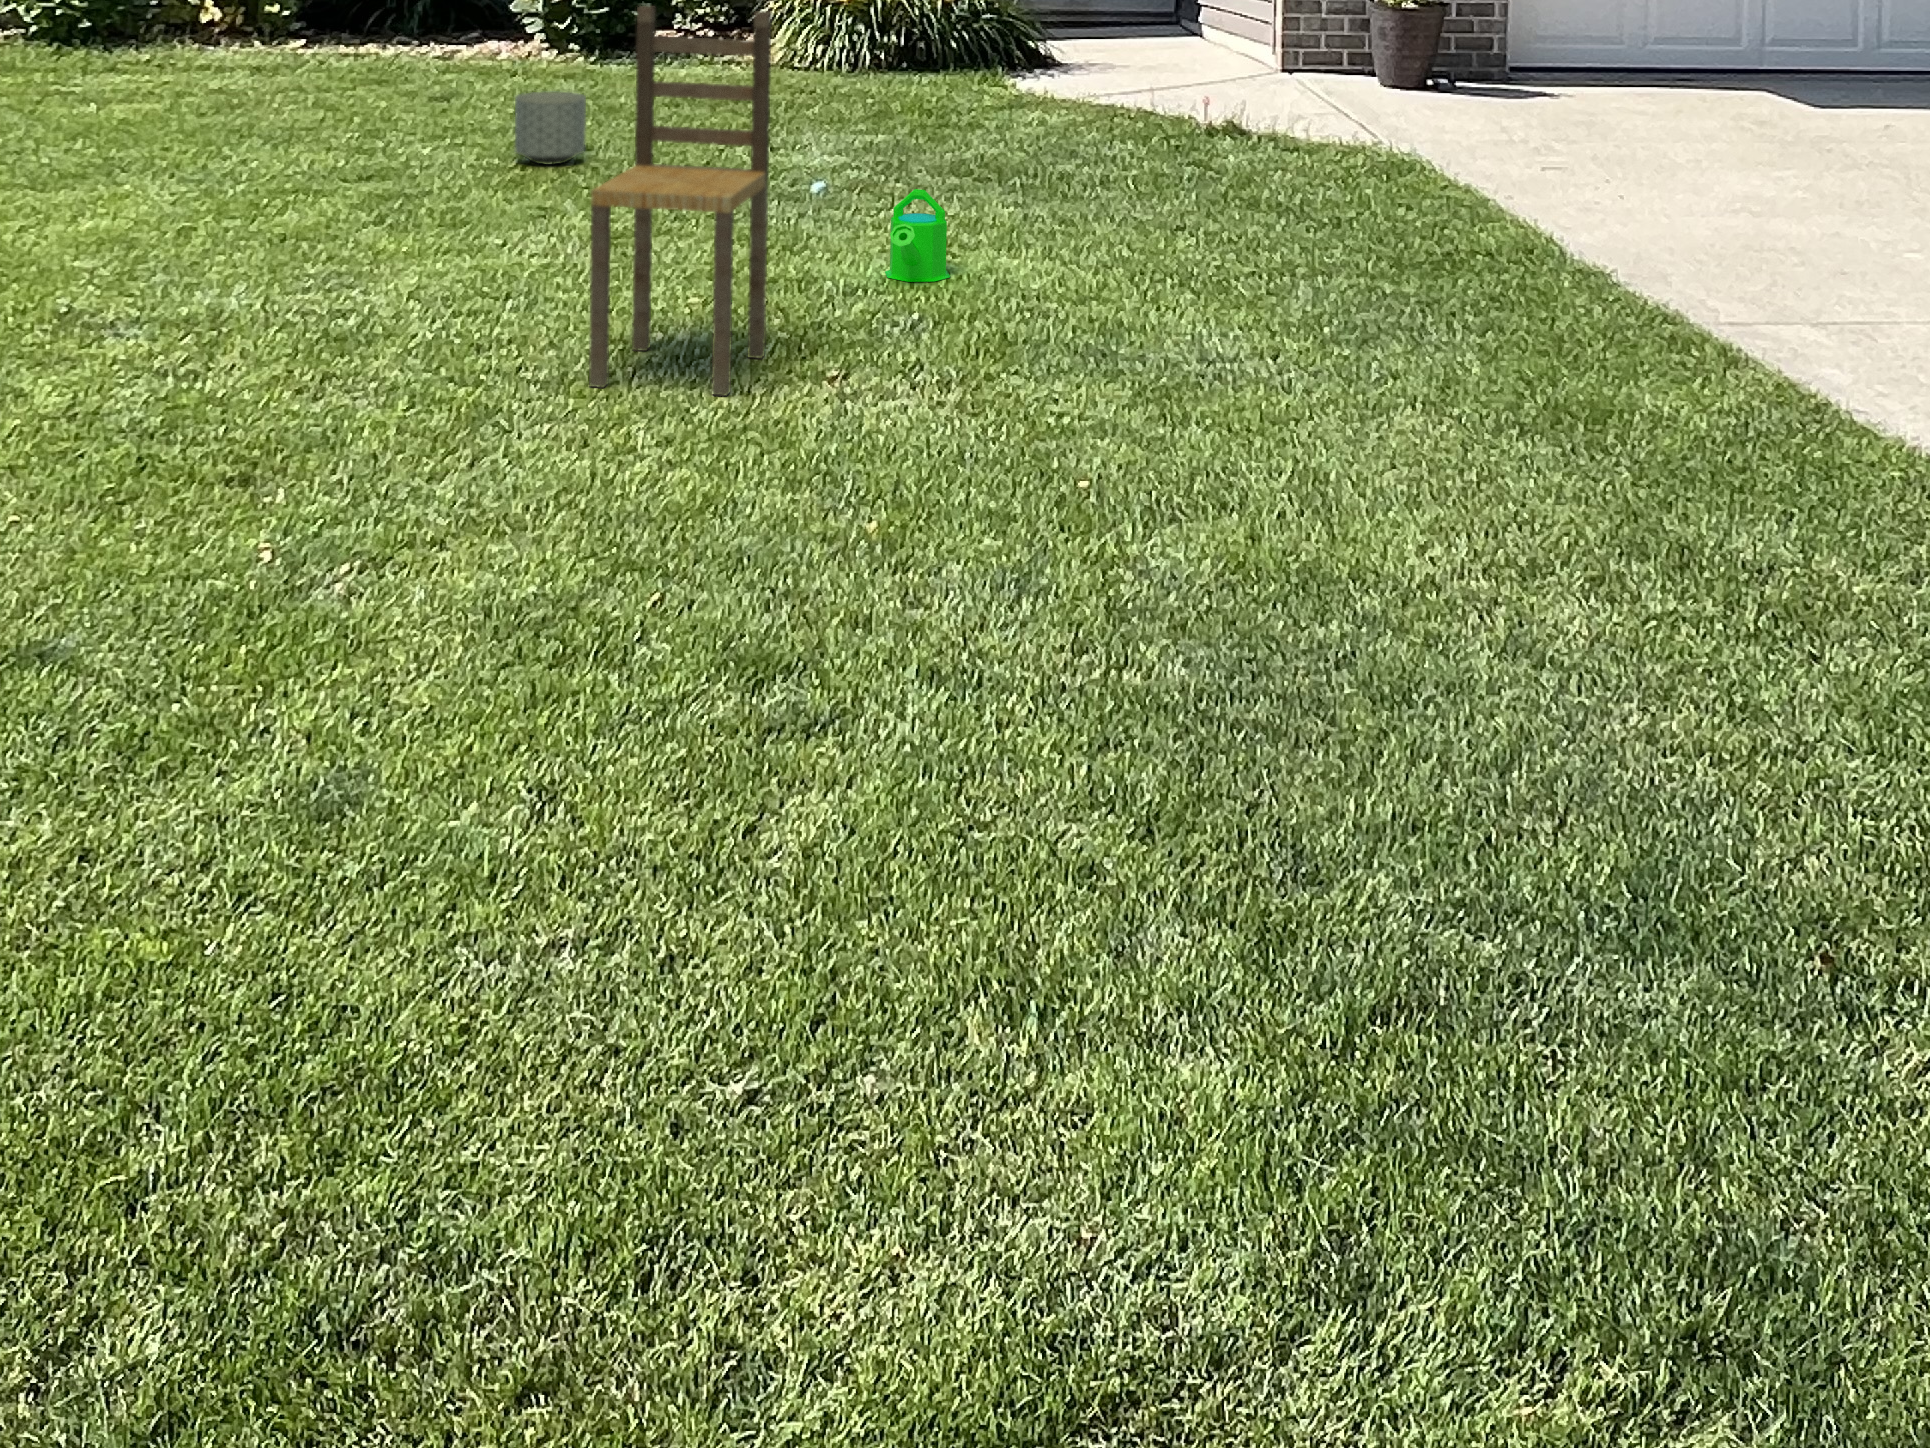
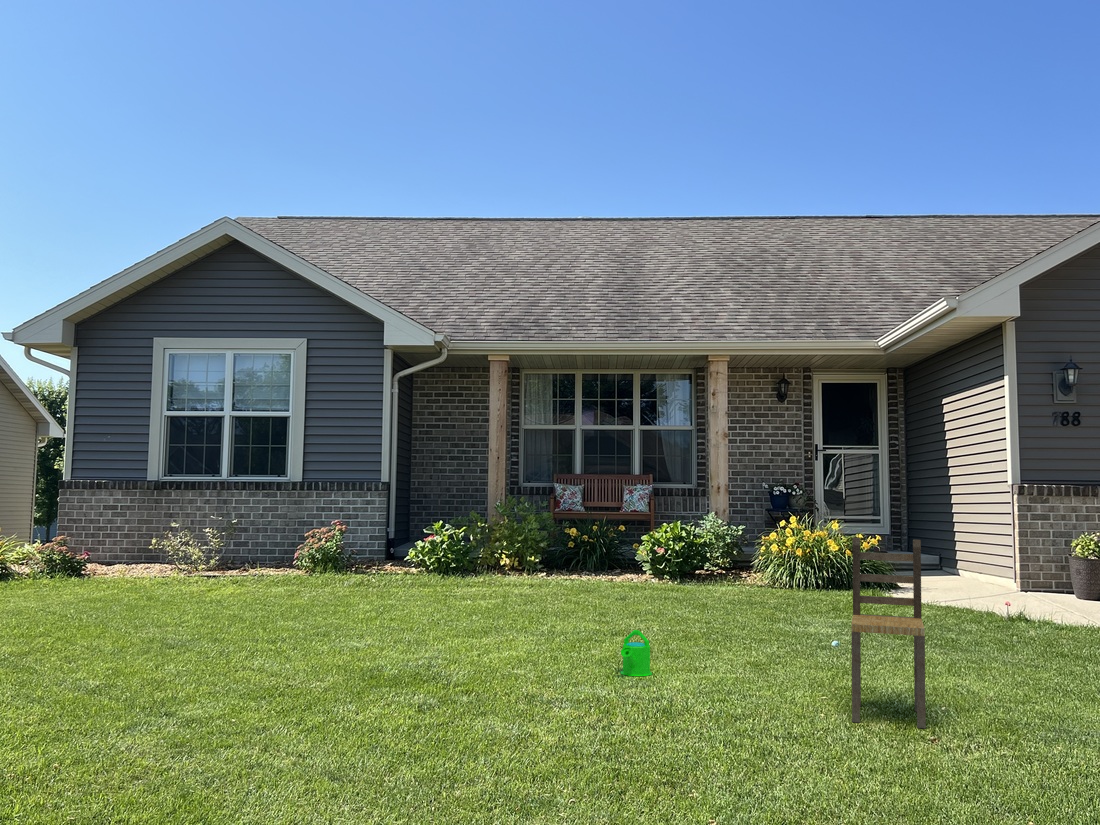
planter: present [515,91,586,165] -> none [701,591,734,625]
watering can: present [885,189,950,282] -> present [620,630,652,676]

